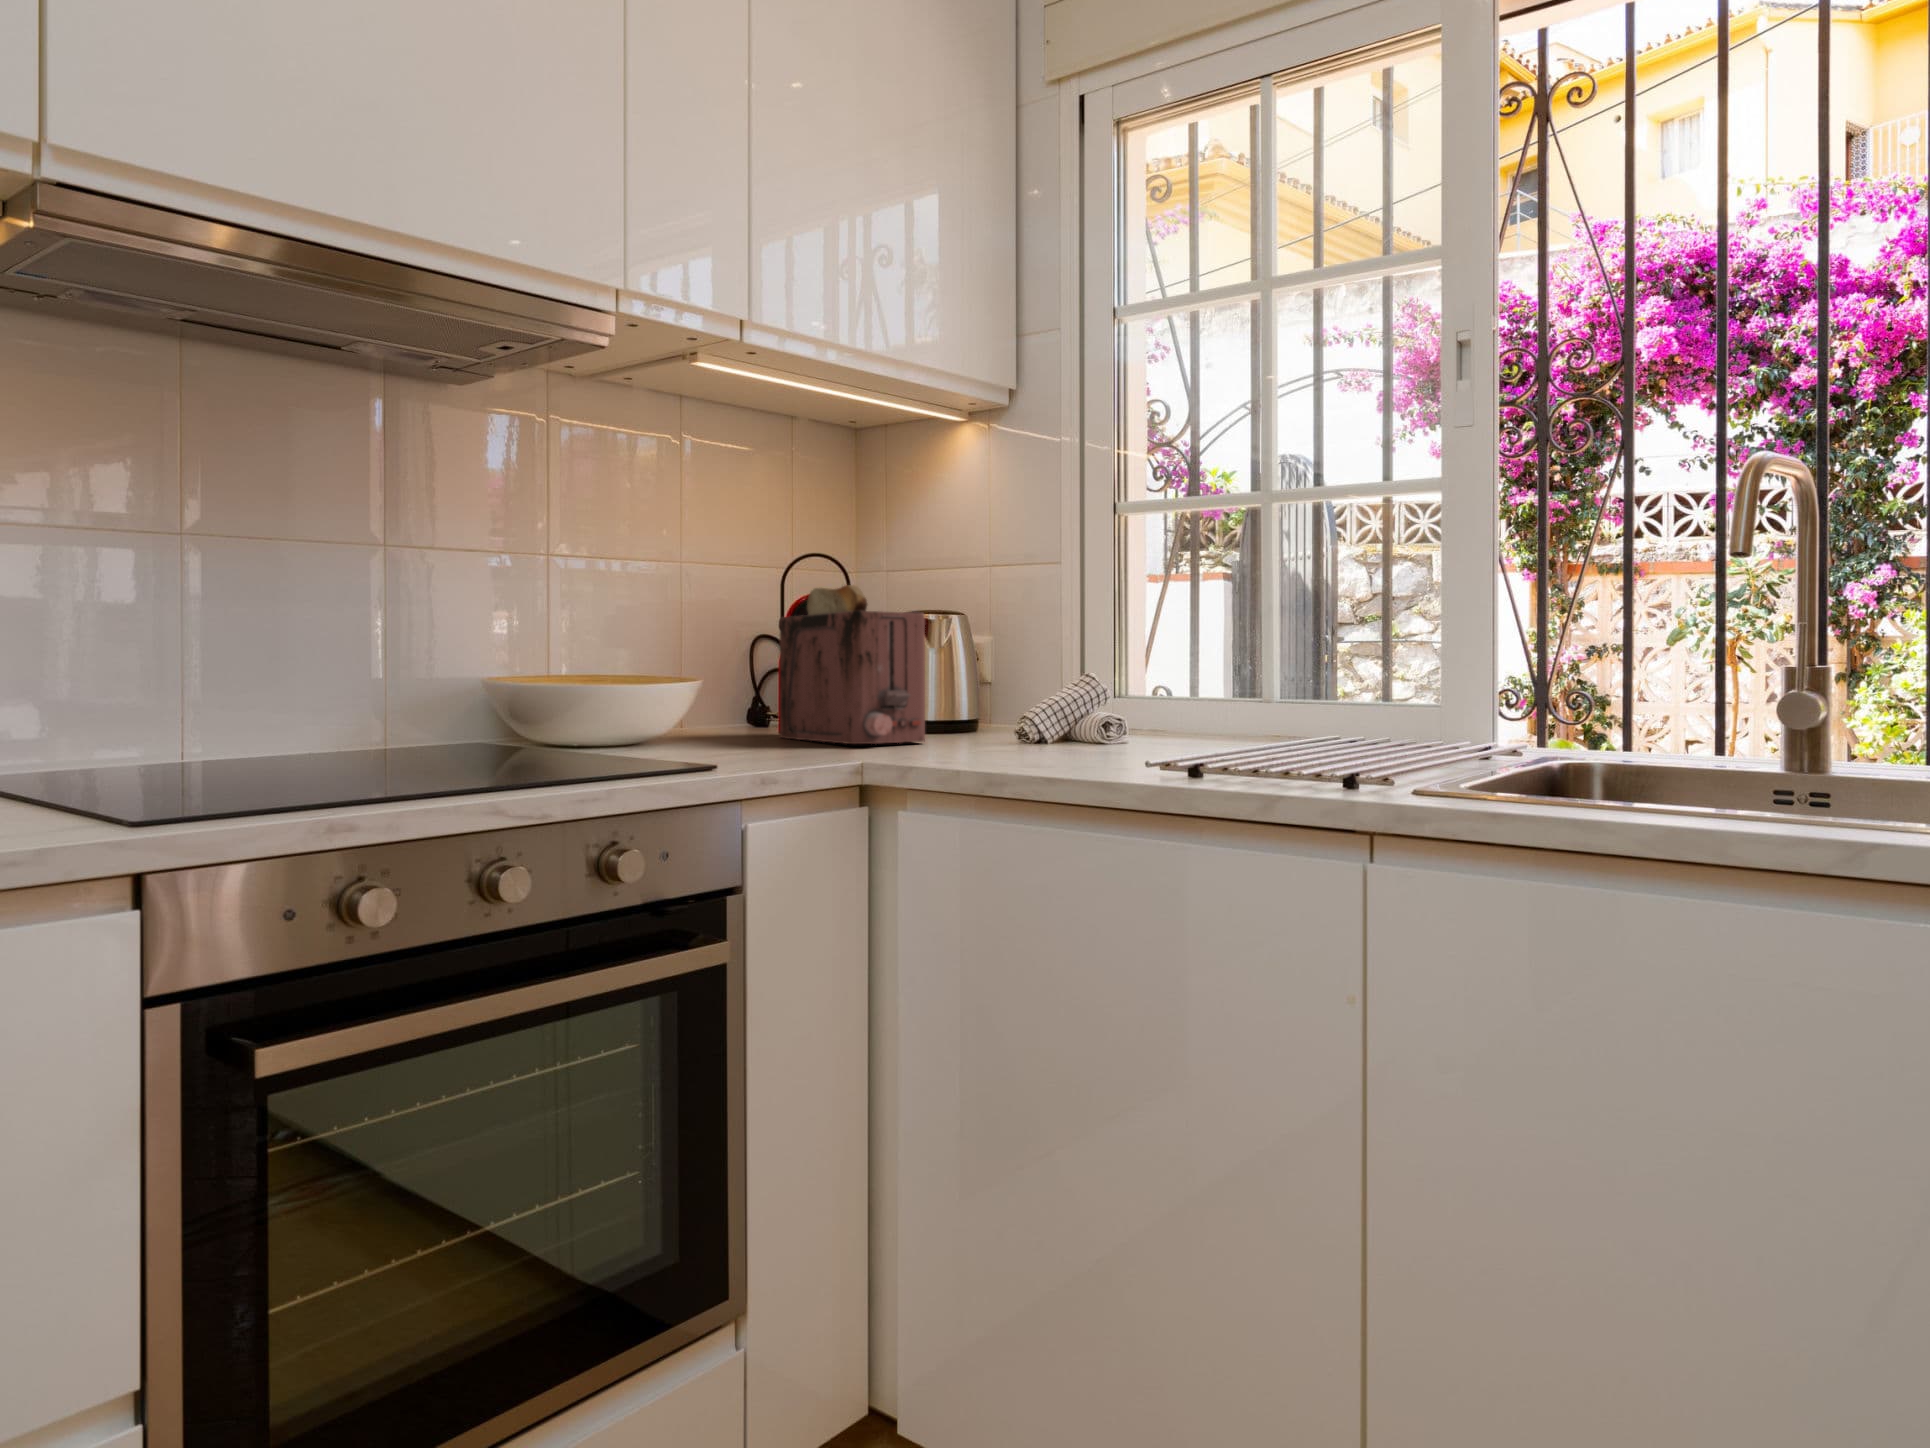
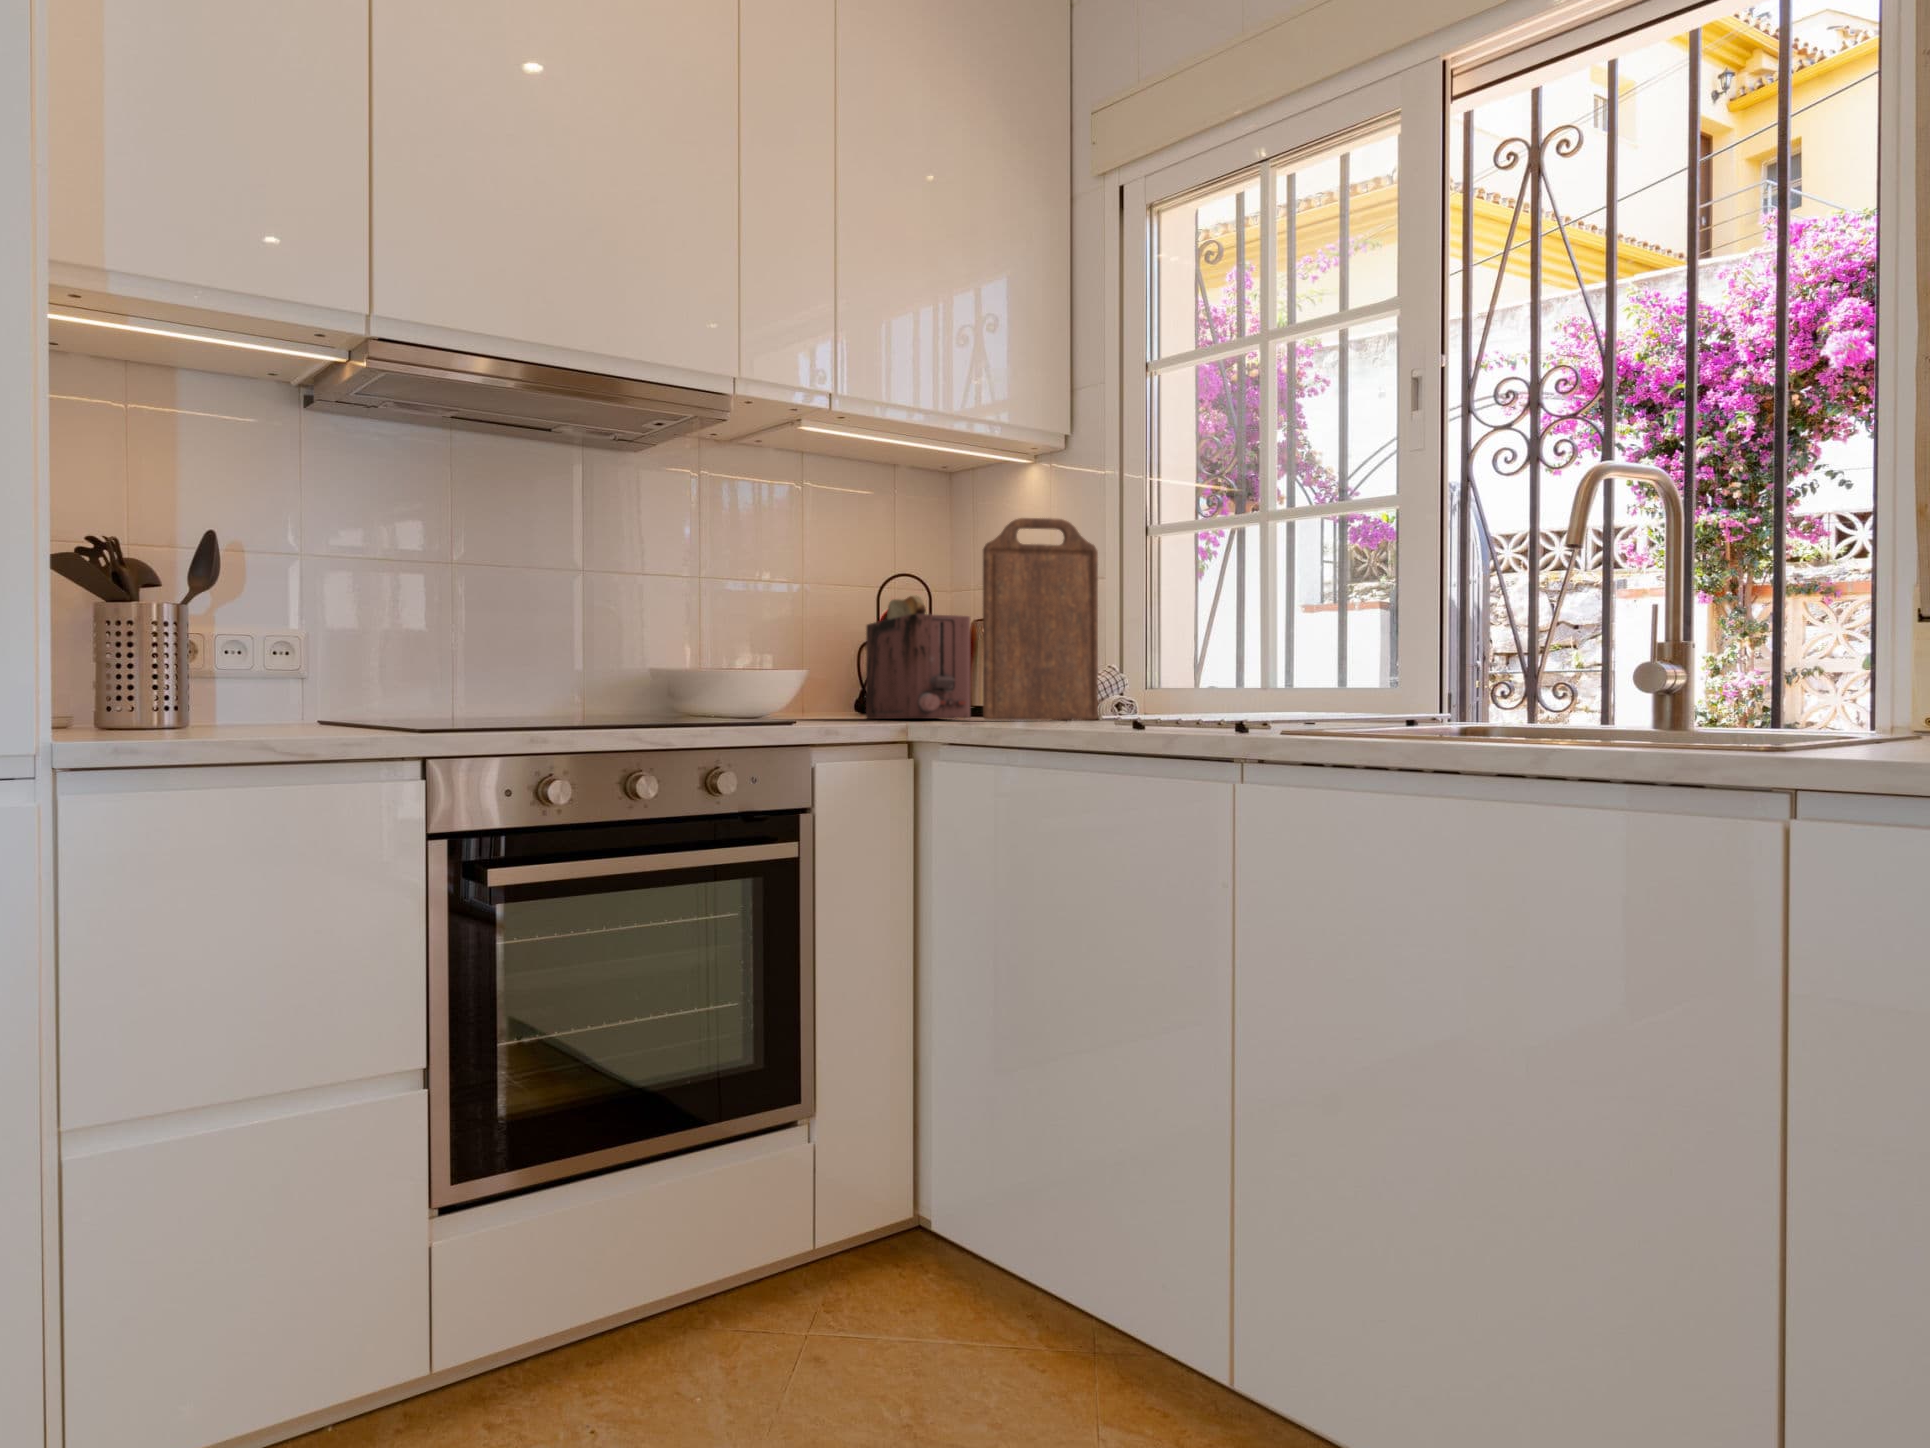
cutting board: none [956,493,1094,751] -> present [983,518,1098,720]

